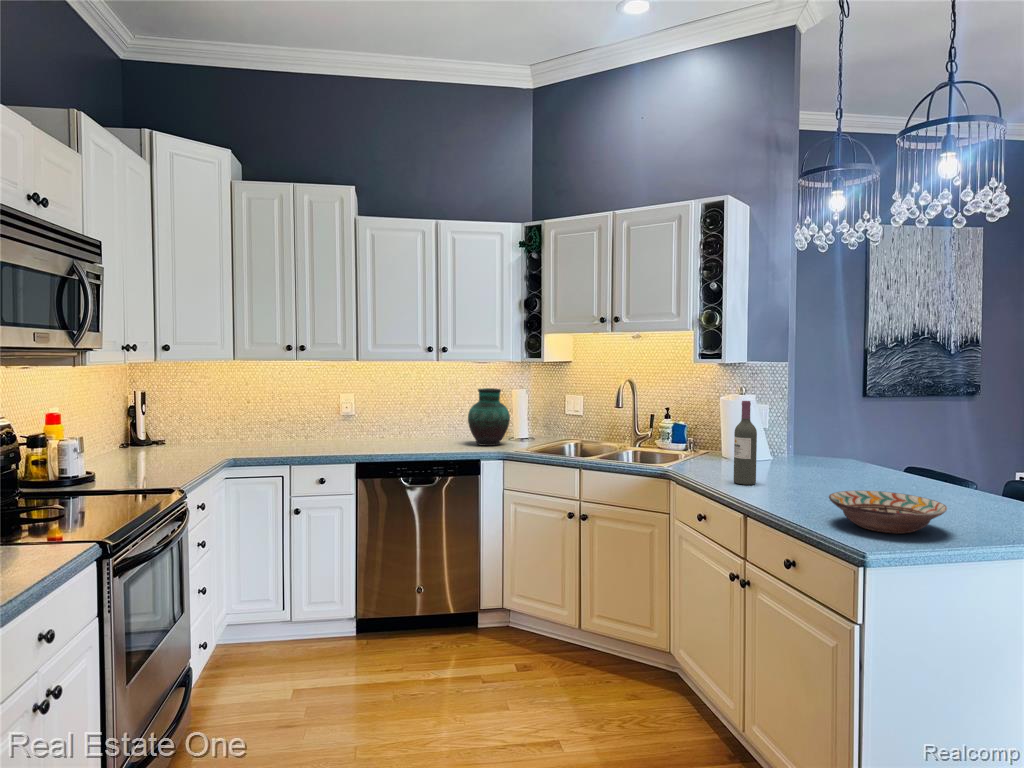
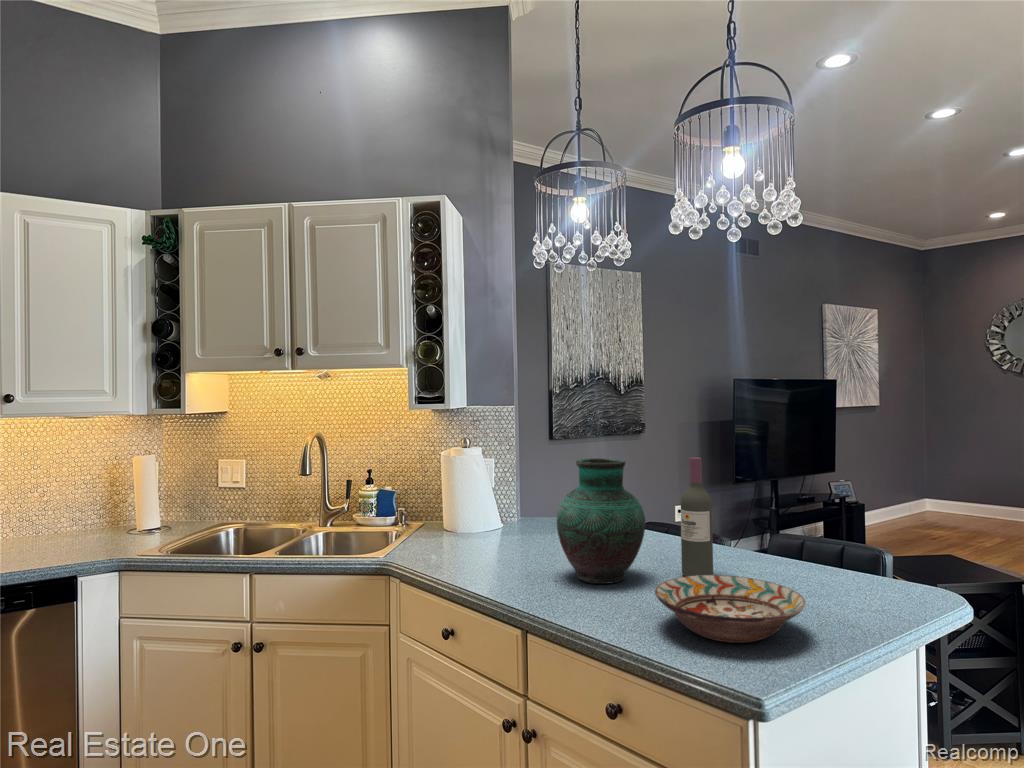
vase: present [468,388,510,446] -> present [557,458,645,584]
wine bottle: present [734,401,757,485] -> present [681,457,713,576]

